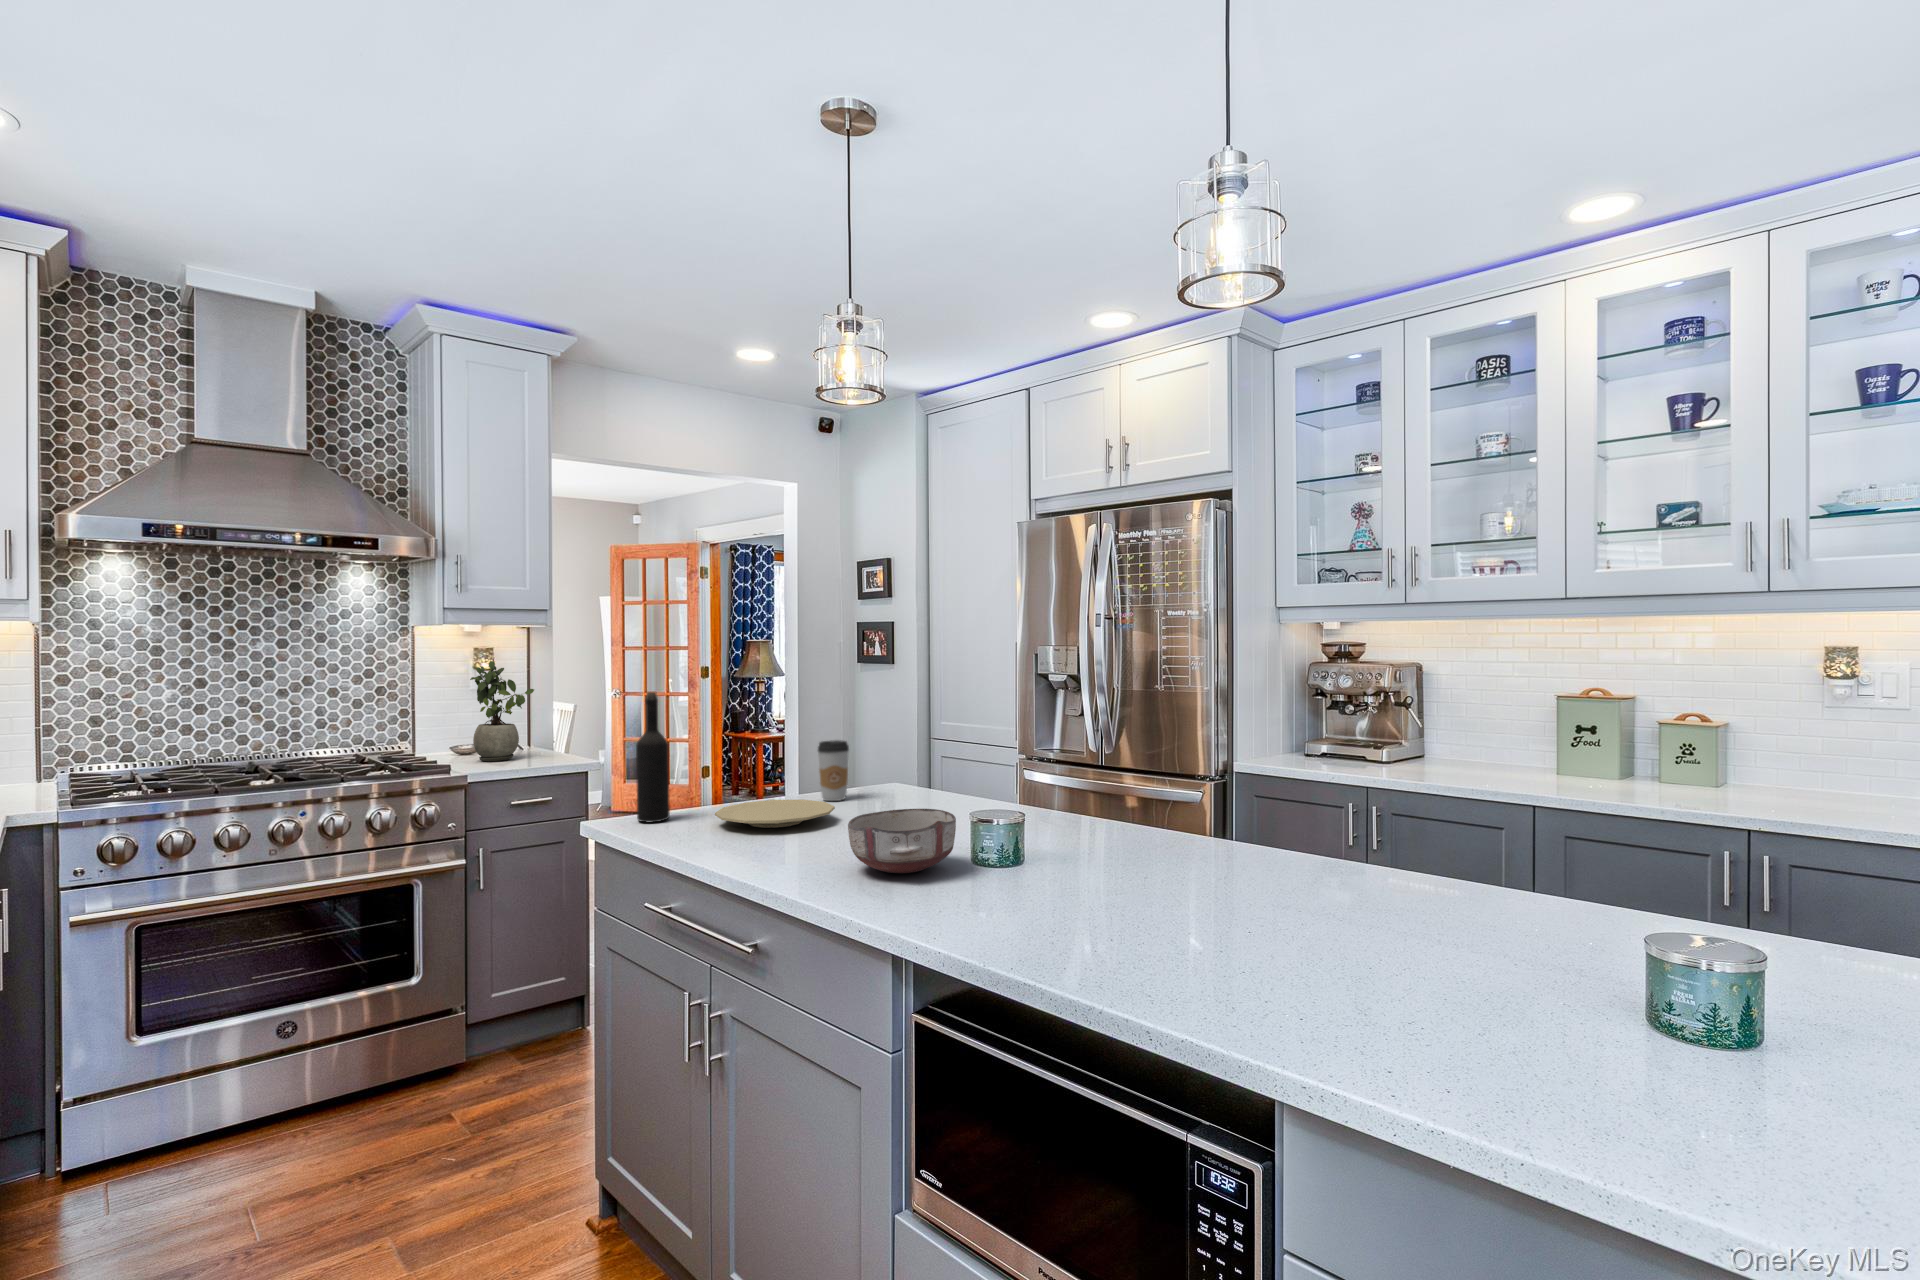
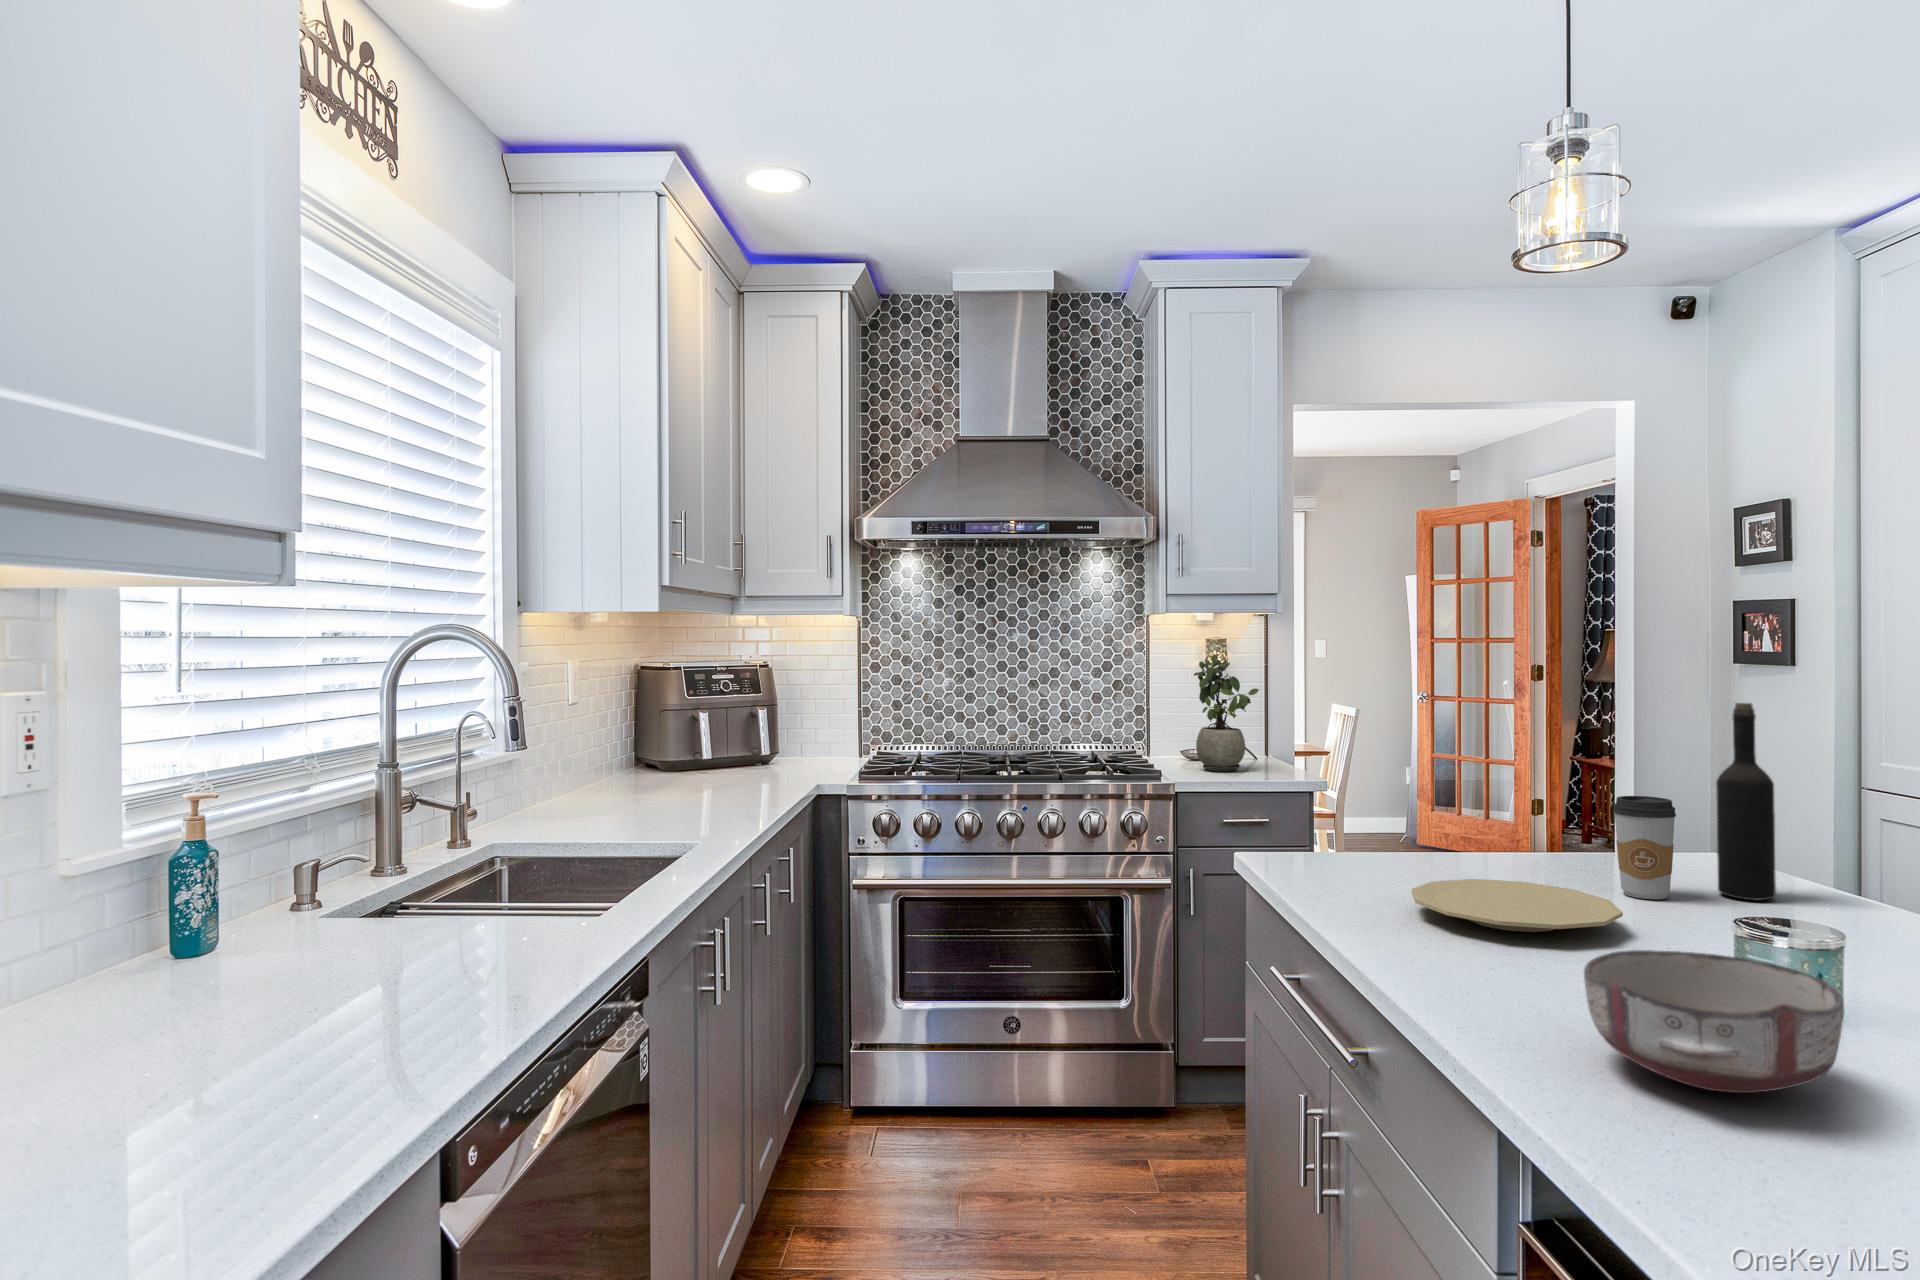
wine bottle: present [636,691,670,822] -> present [1716,703,1776,900]

